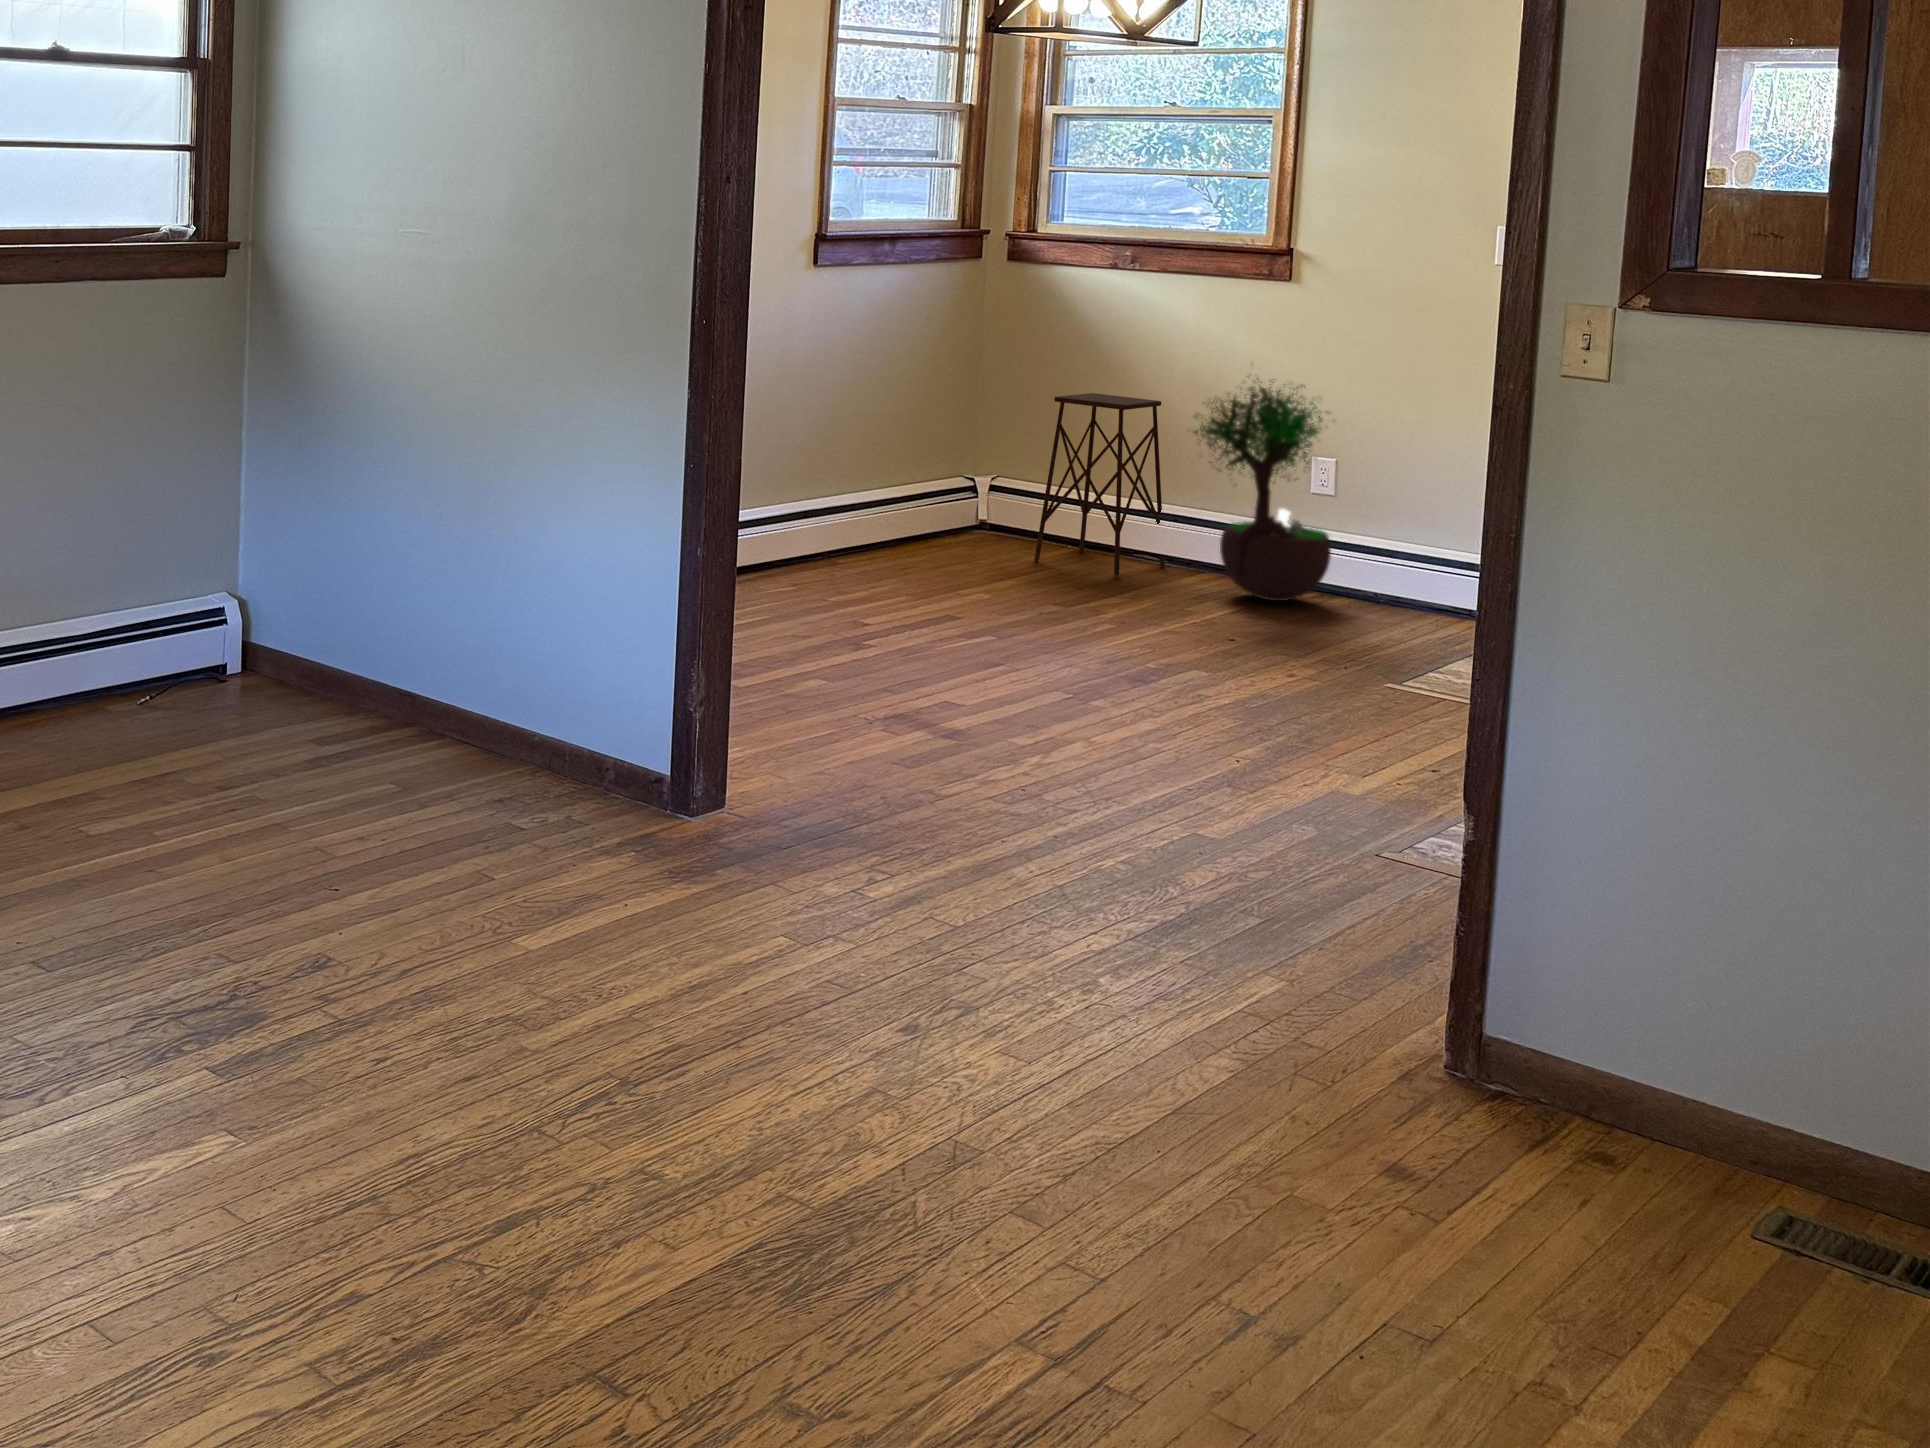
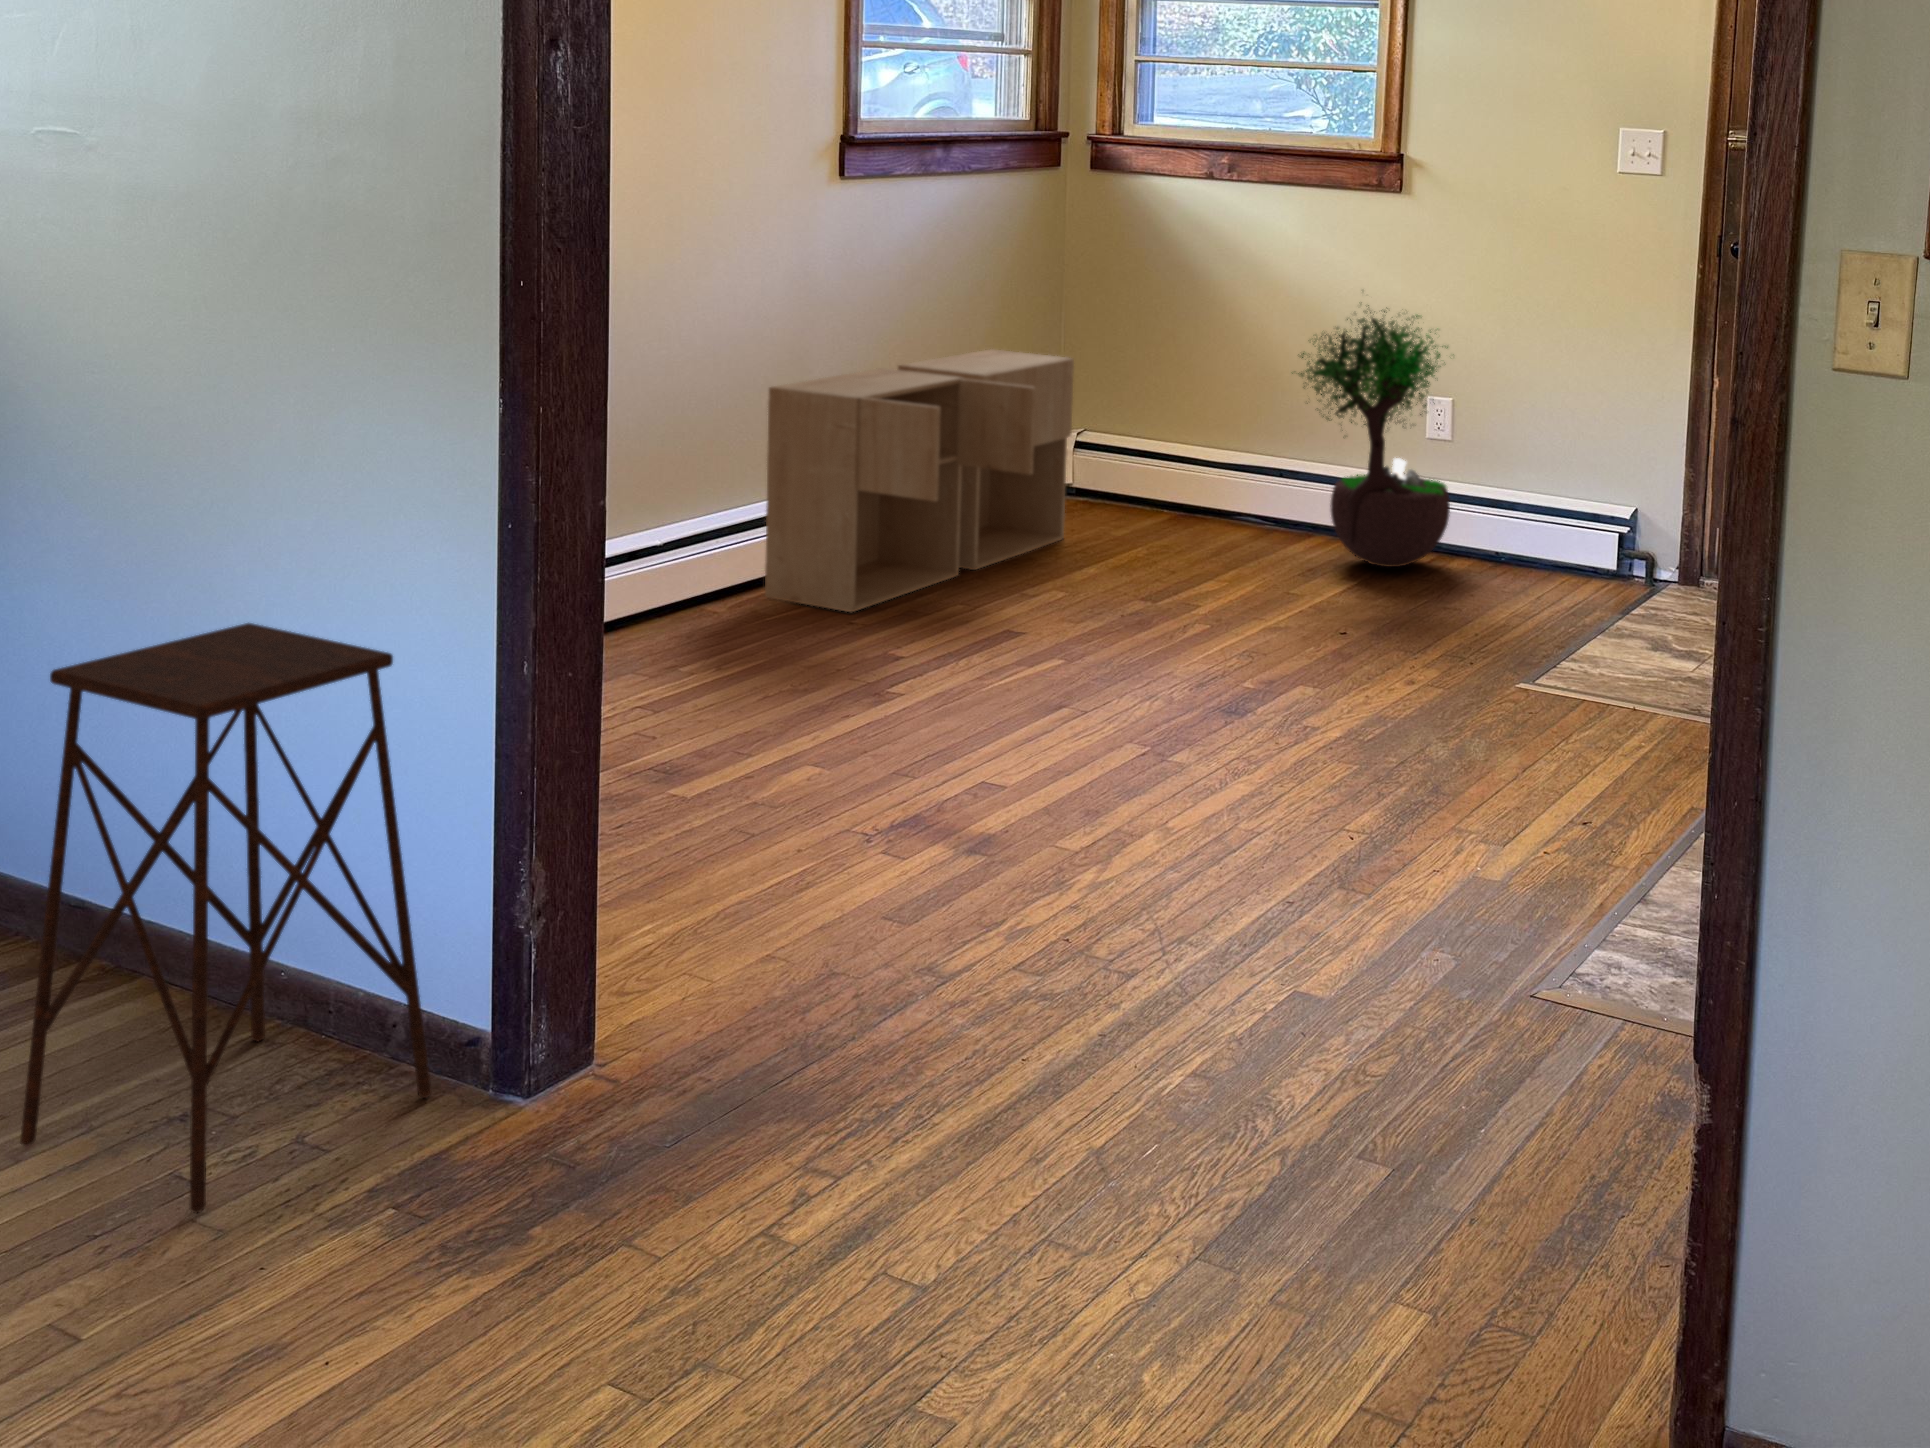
side table: present [1034,393,1165,576] -> present [20,623,431,1214]
storage cabinet: none [758,405,997,596] -> present [765,349,1074,612]

